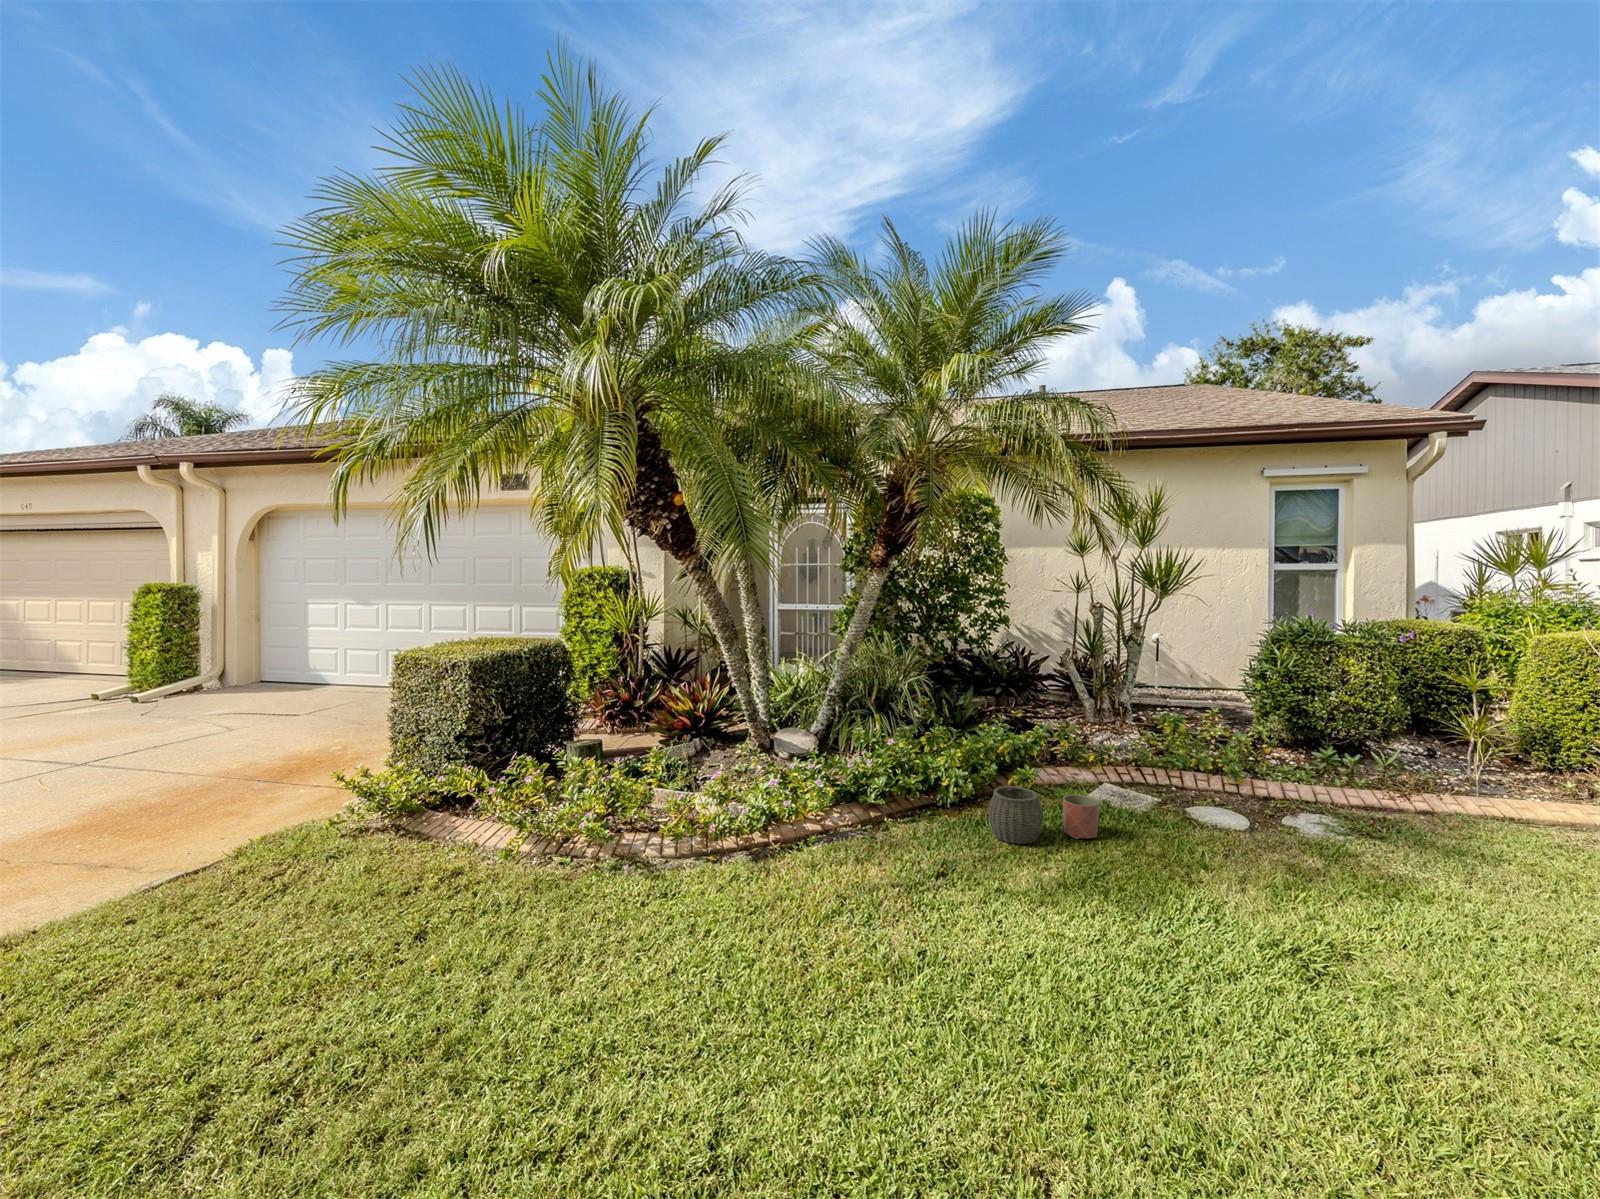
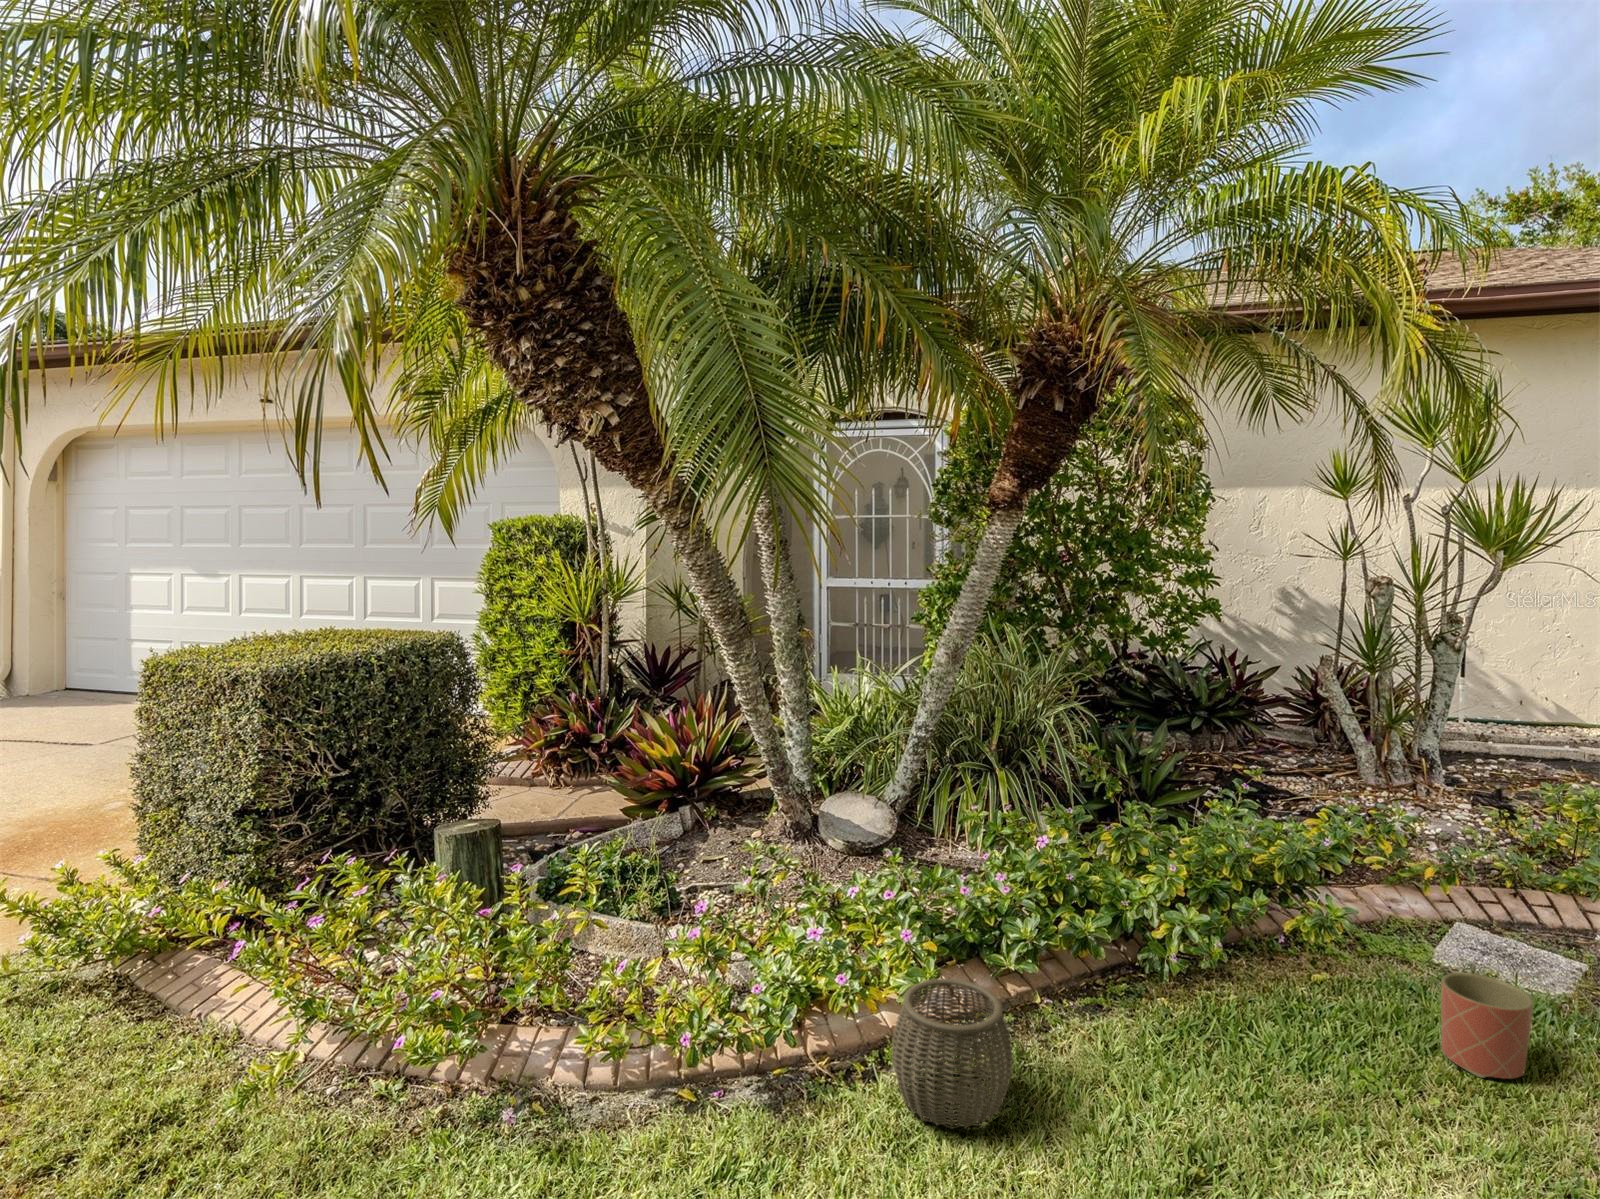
woven basket: present [988,786,1043,844] -> present [891,978,1013,1129]

